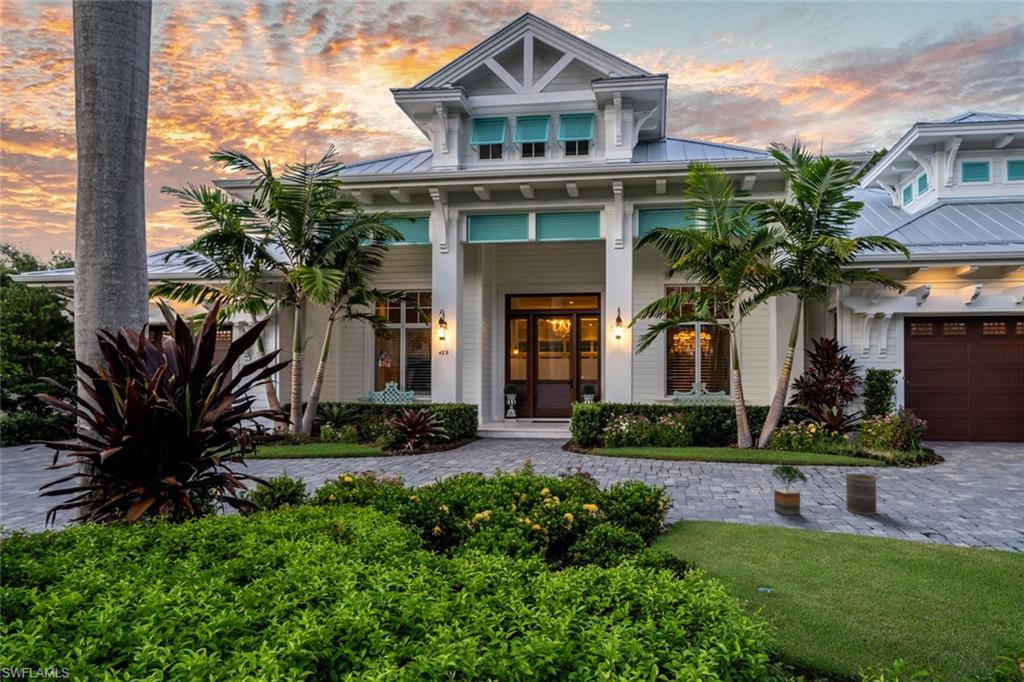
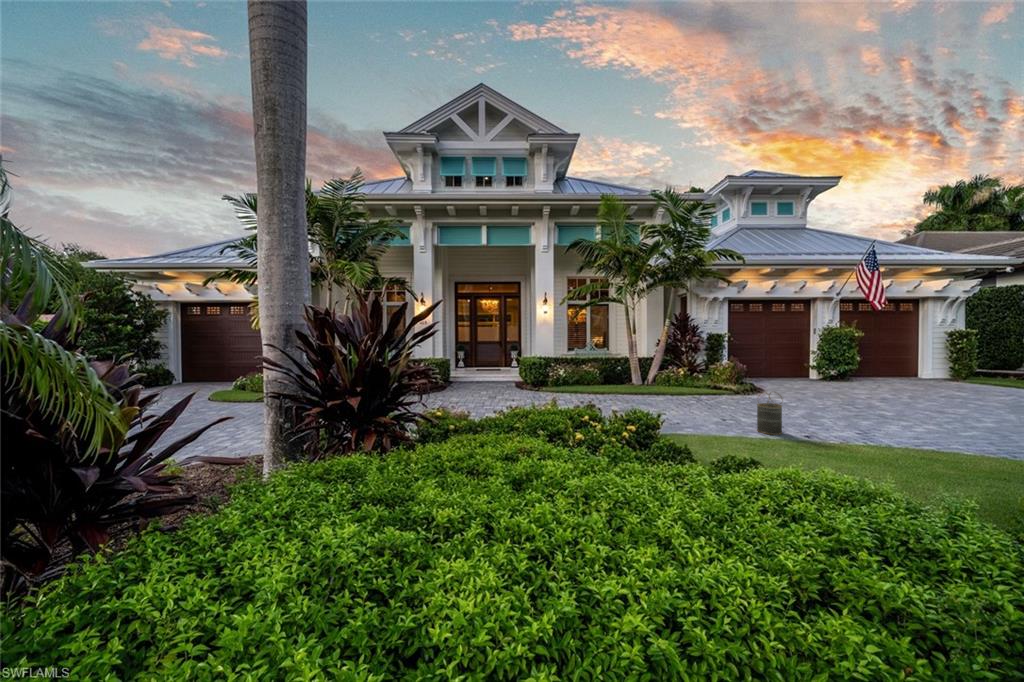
potted tree: present [771,465,808,515] -> none [703,398,737,439]

